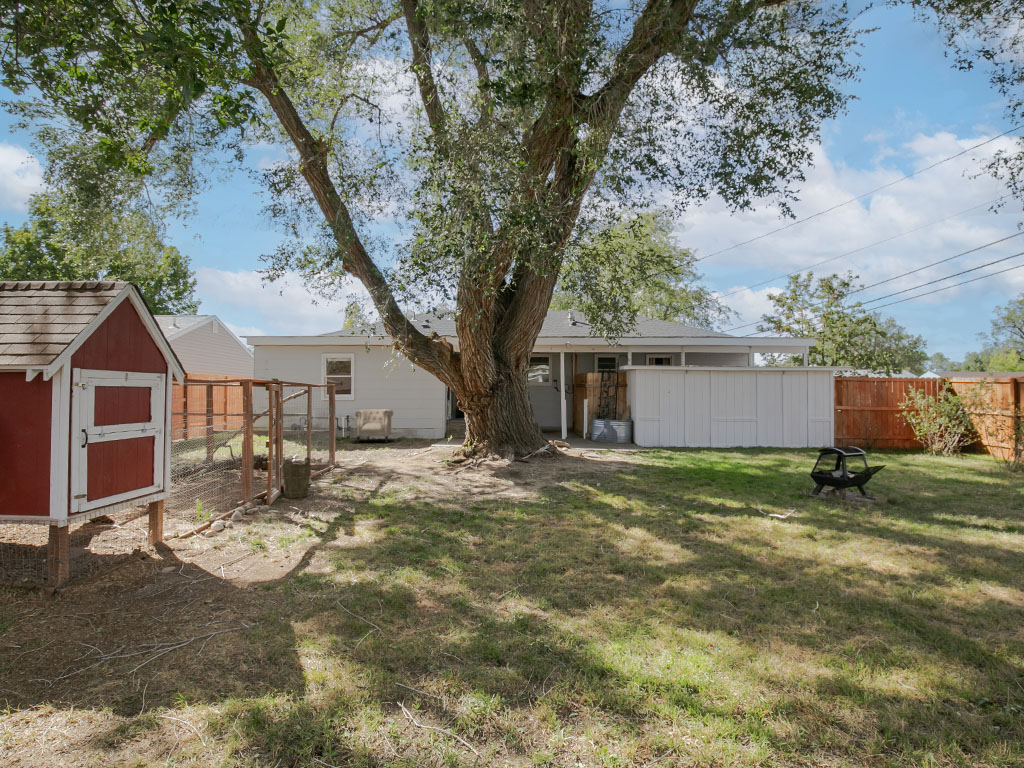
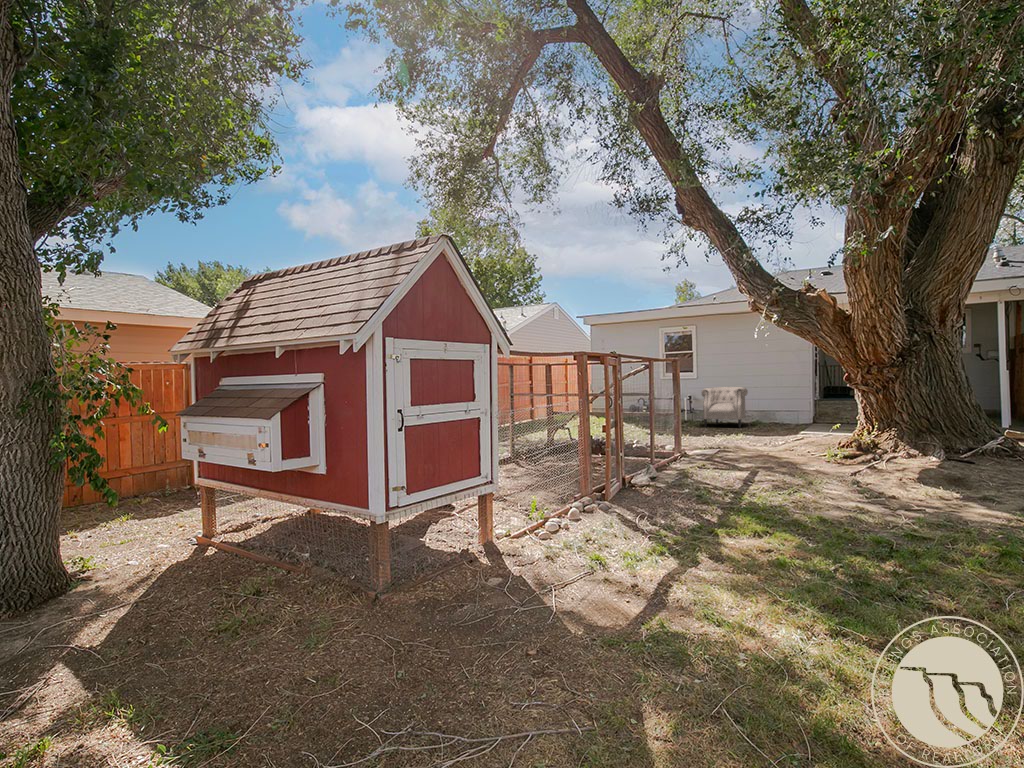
bucket: present [282,458,312,498] -> none [623,445,659,495]

